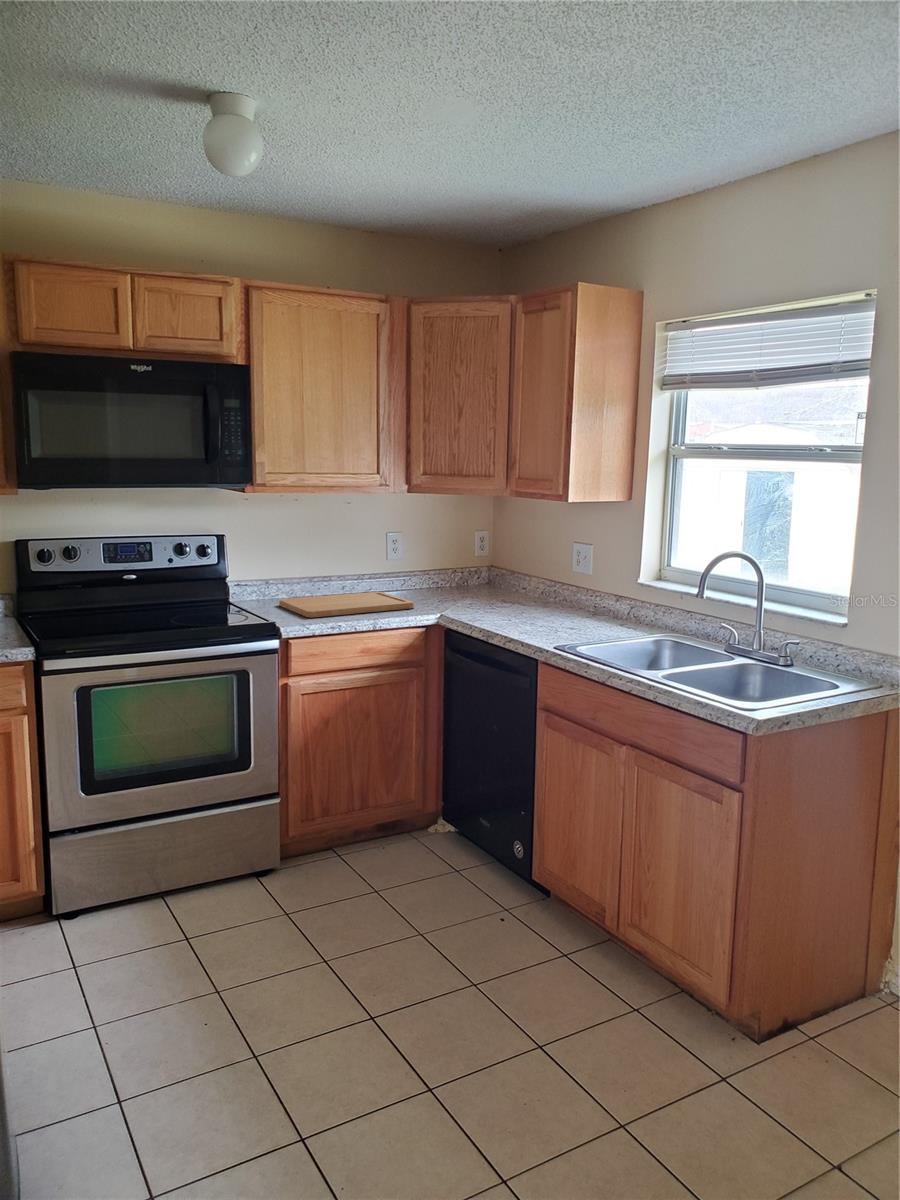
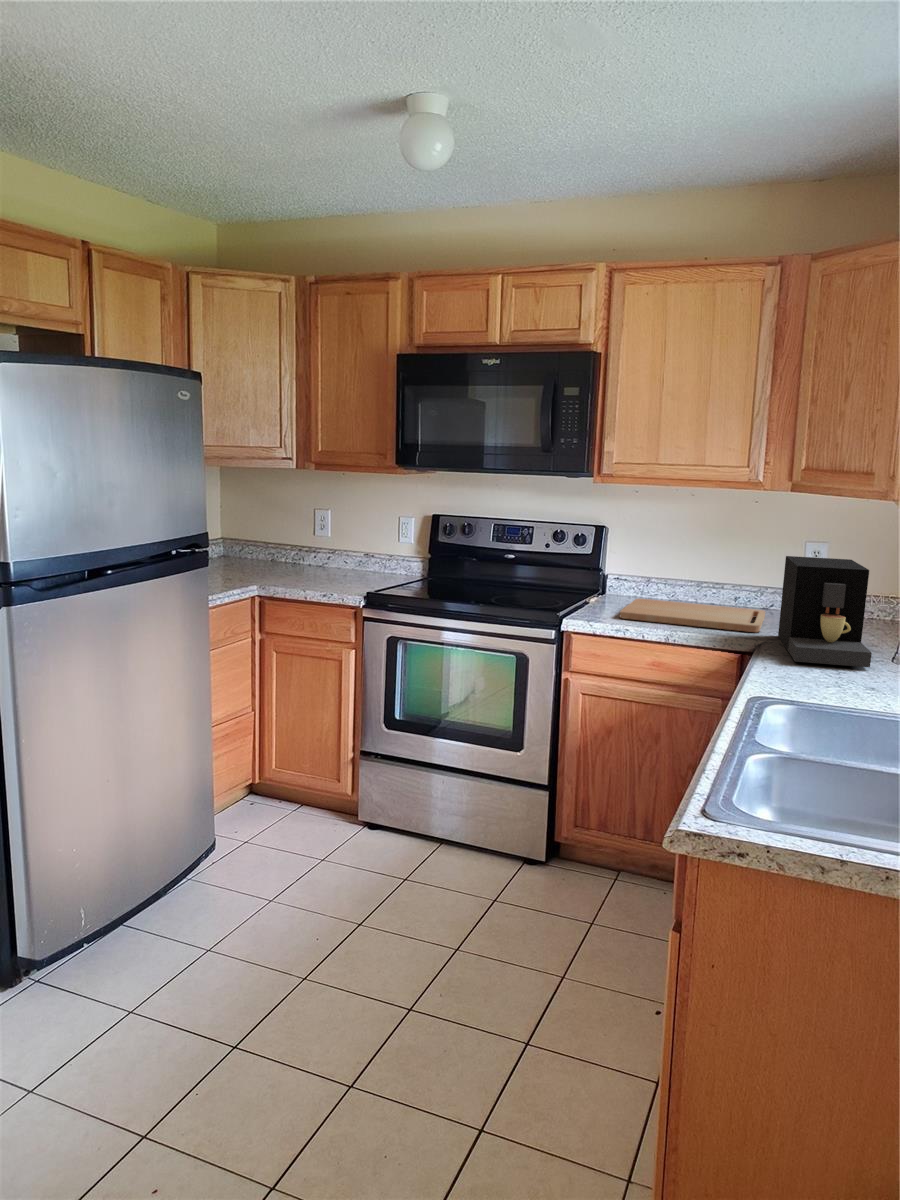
coffee maker: none [430,541,533,620] -> present [778,556,872,667]

